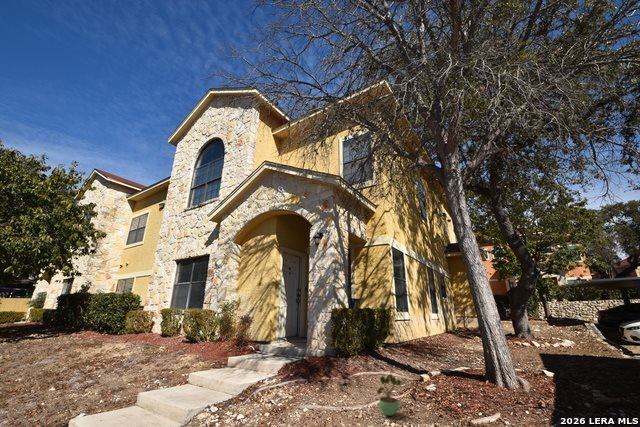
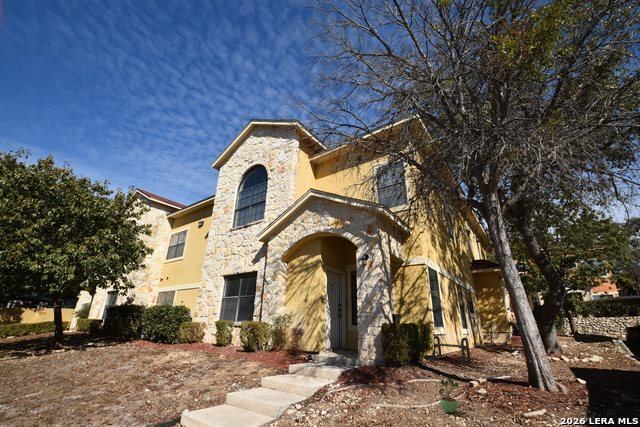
bench: none [393,322,434,353] -> present [433,336,471,364]

